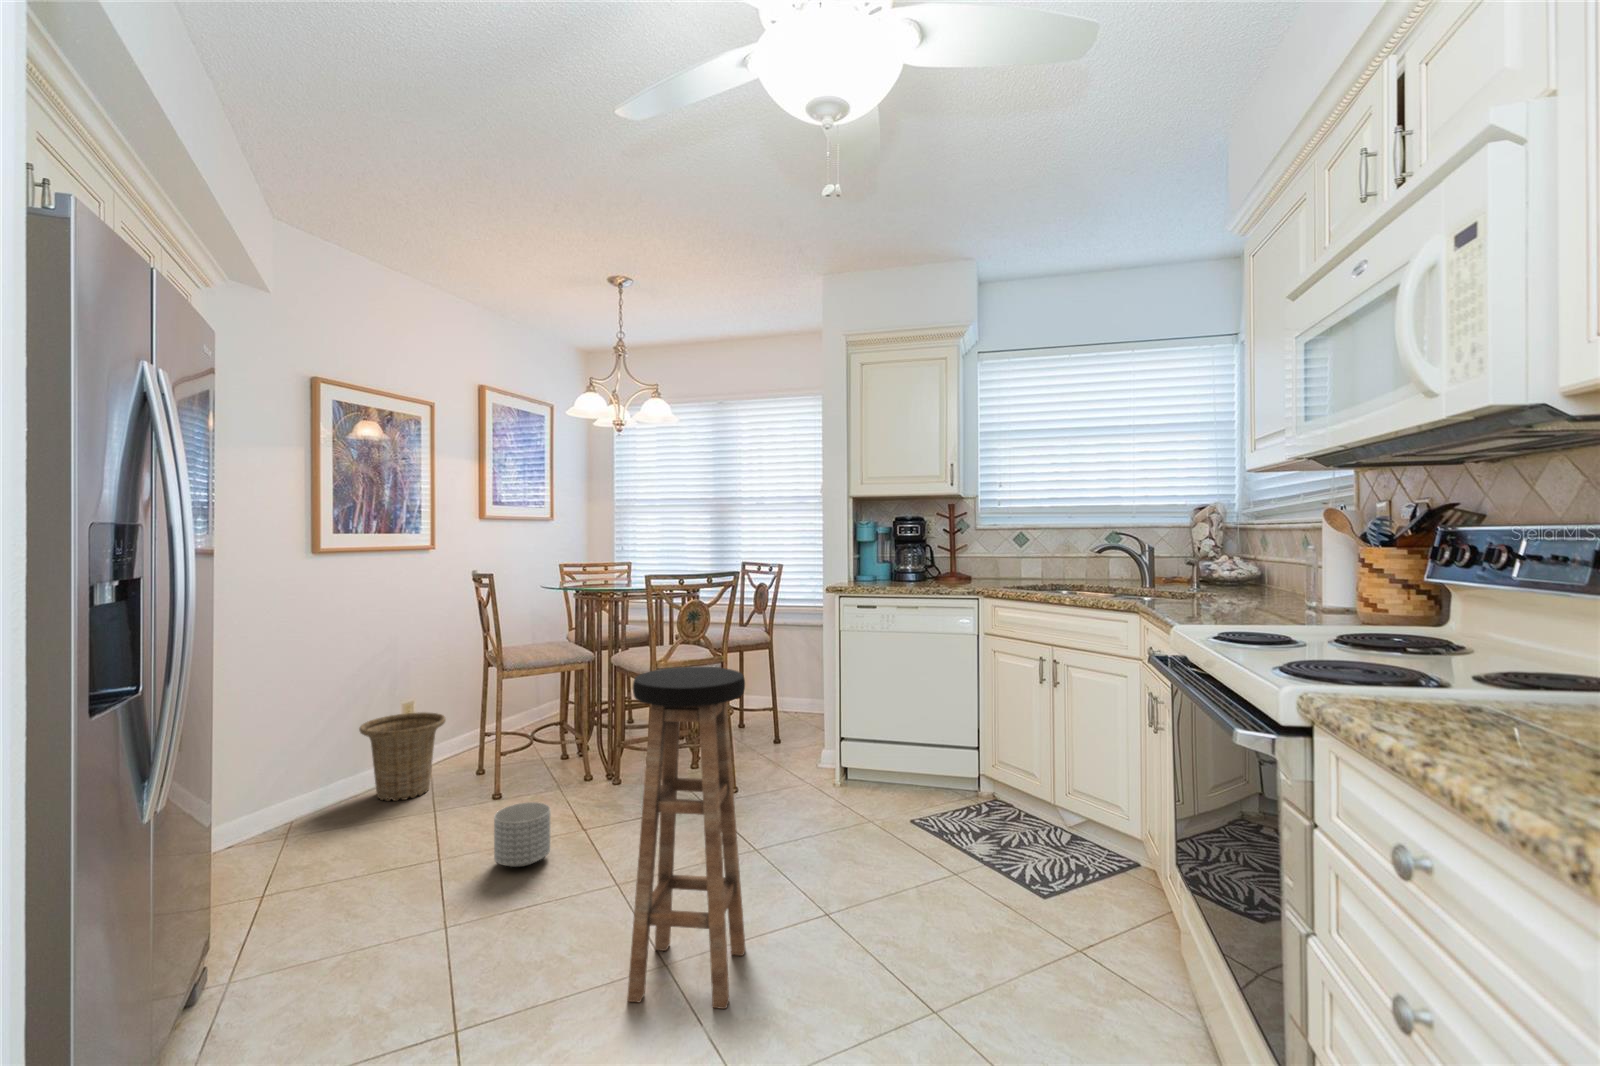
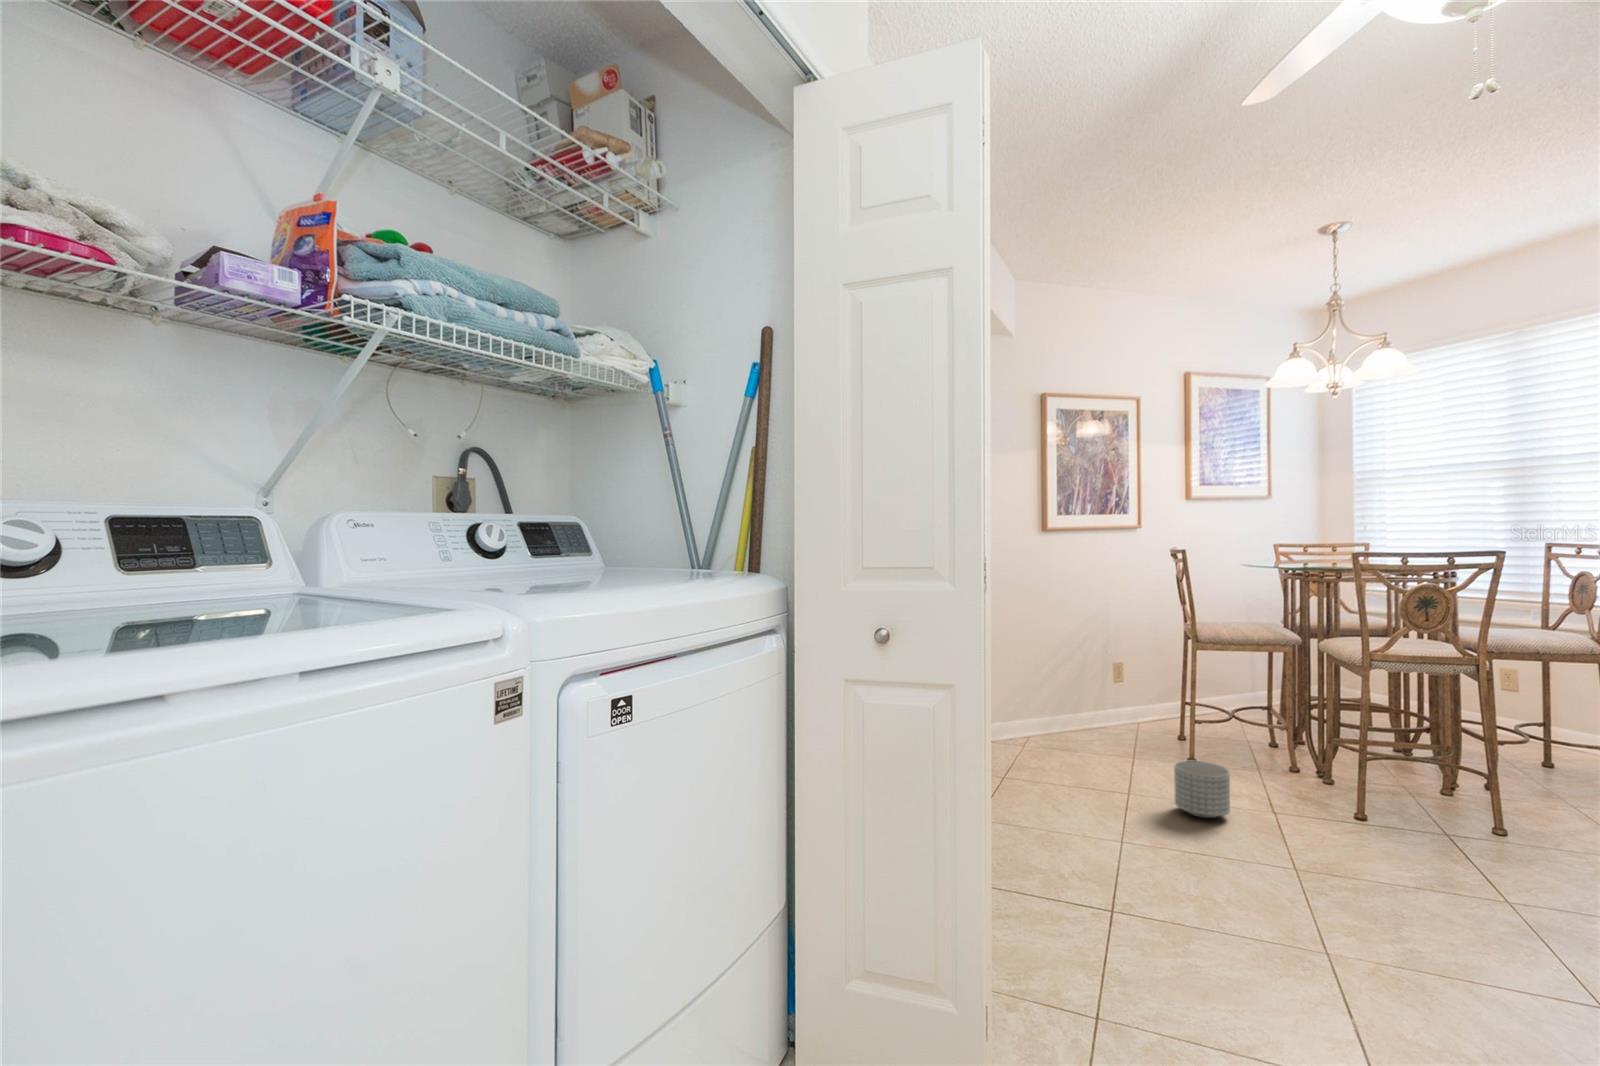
bar stool: present [627,667,746,1009] -> none [1270,642,1436,1003]
basket: present [359,712,446,801] -> none [1078,669,1148,742]

